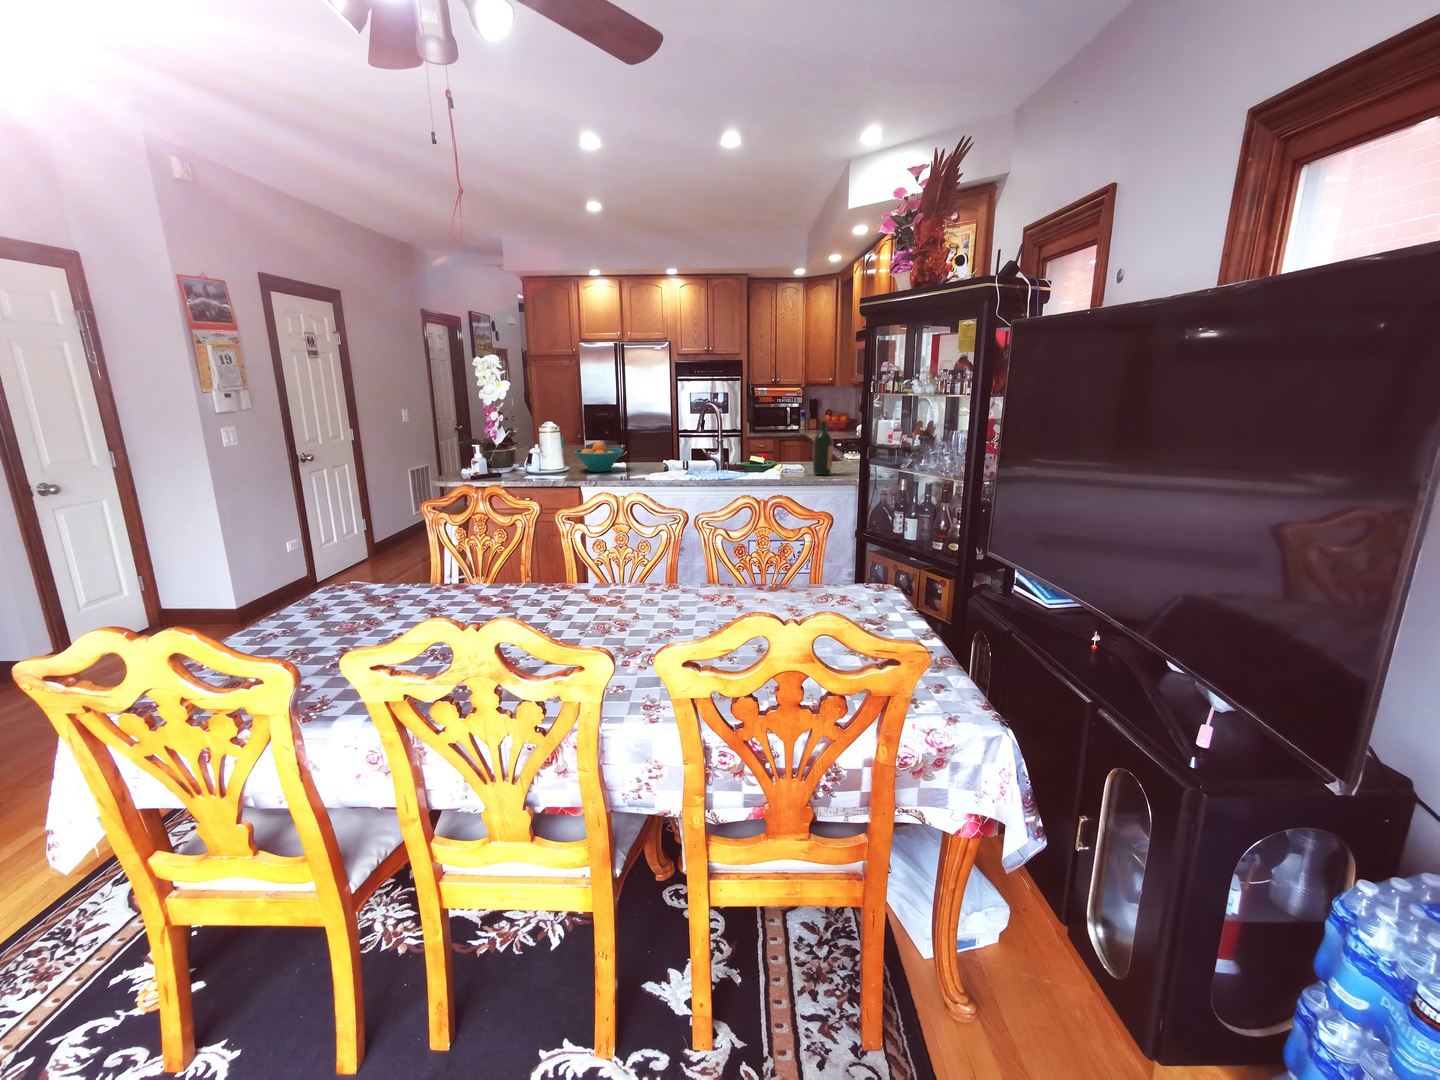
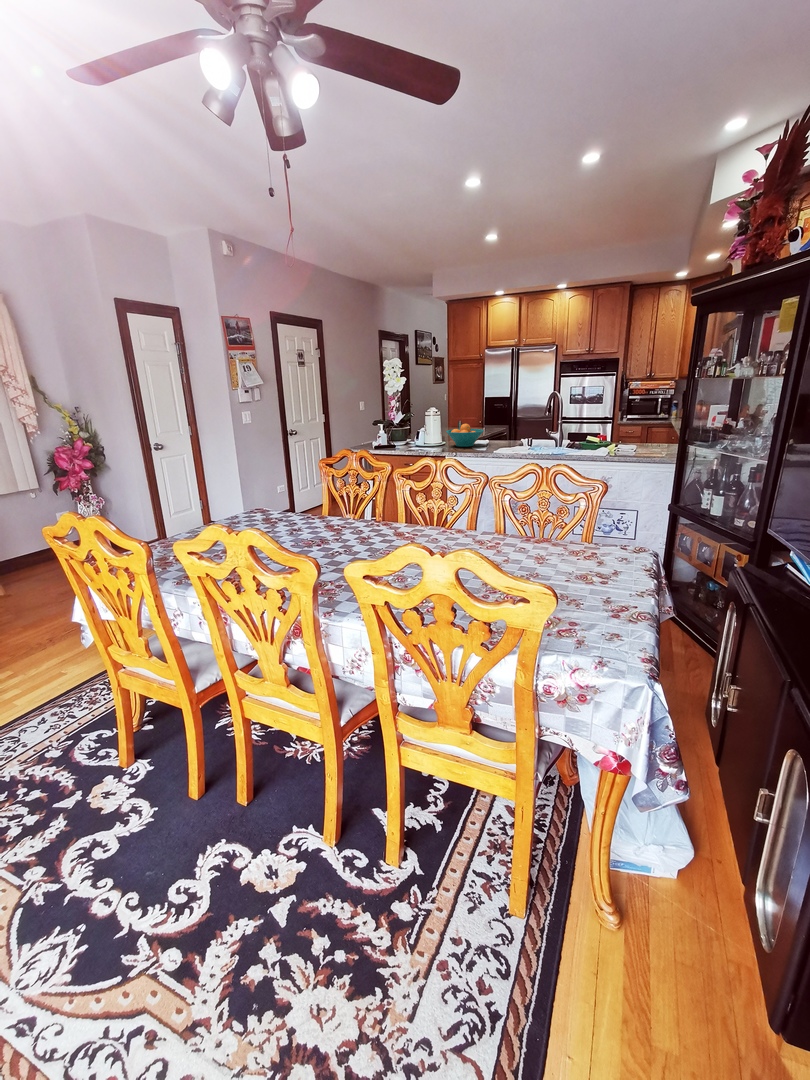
wine bottle: present [813,418,833,475] -> none [640,403,661,455]

